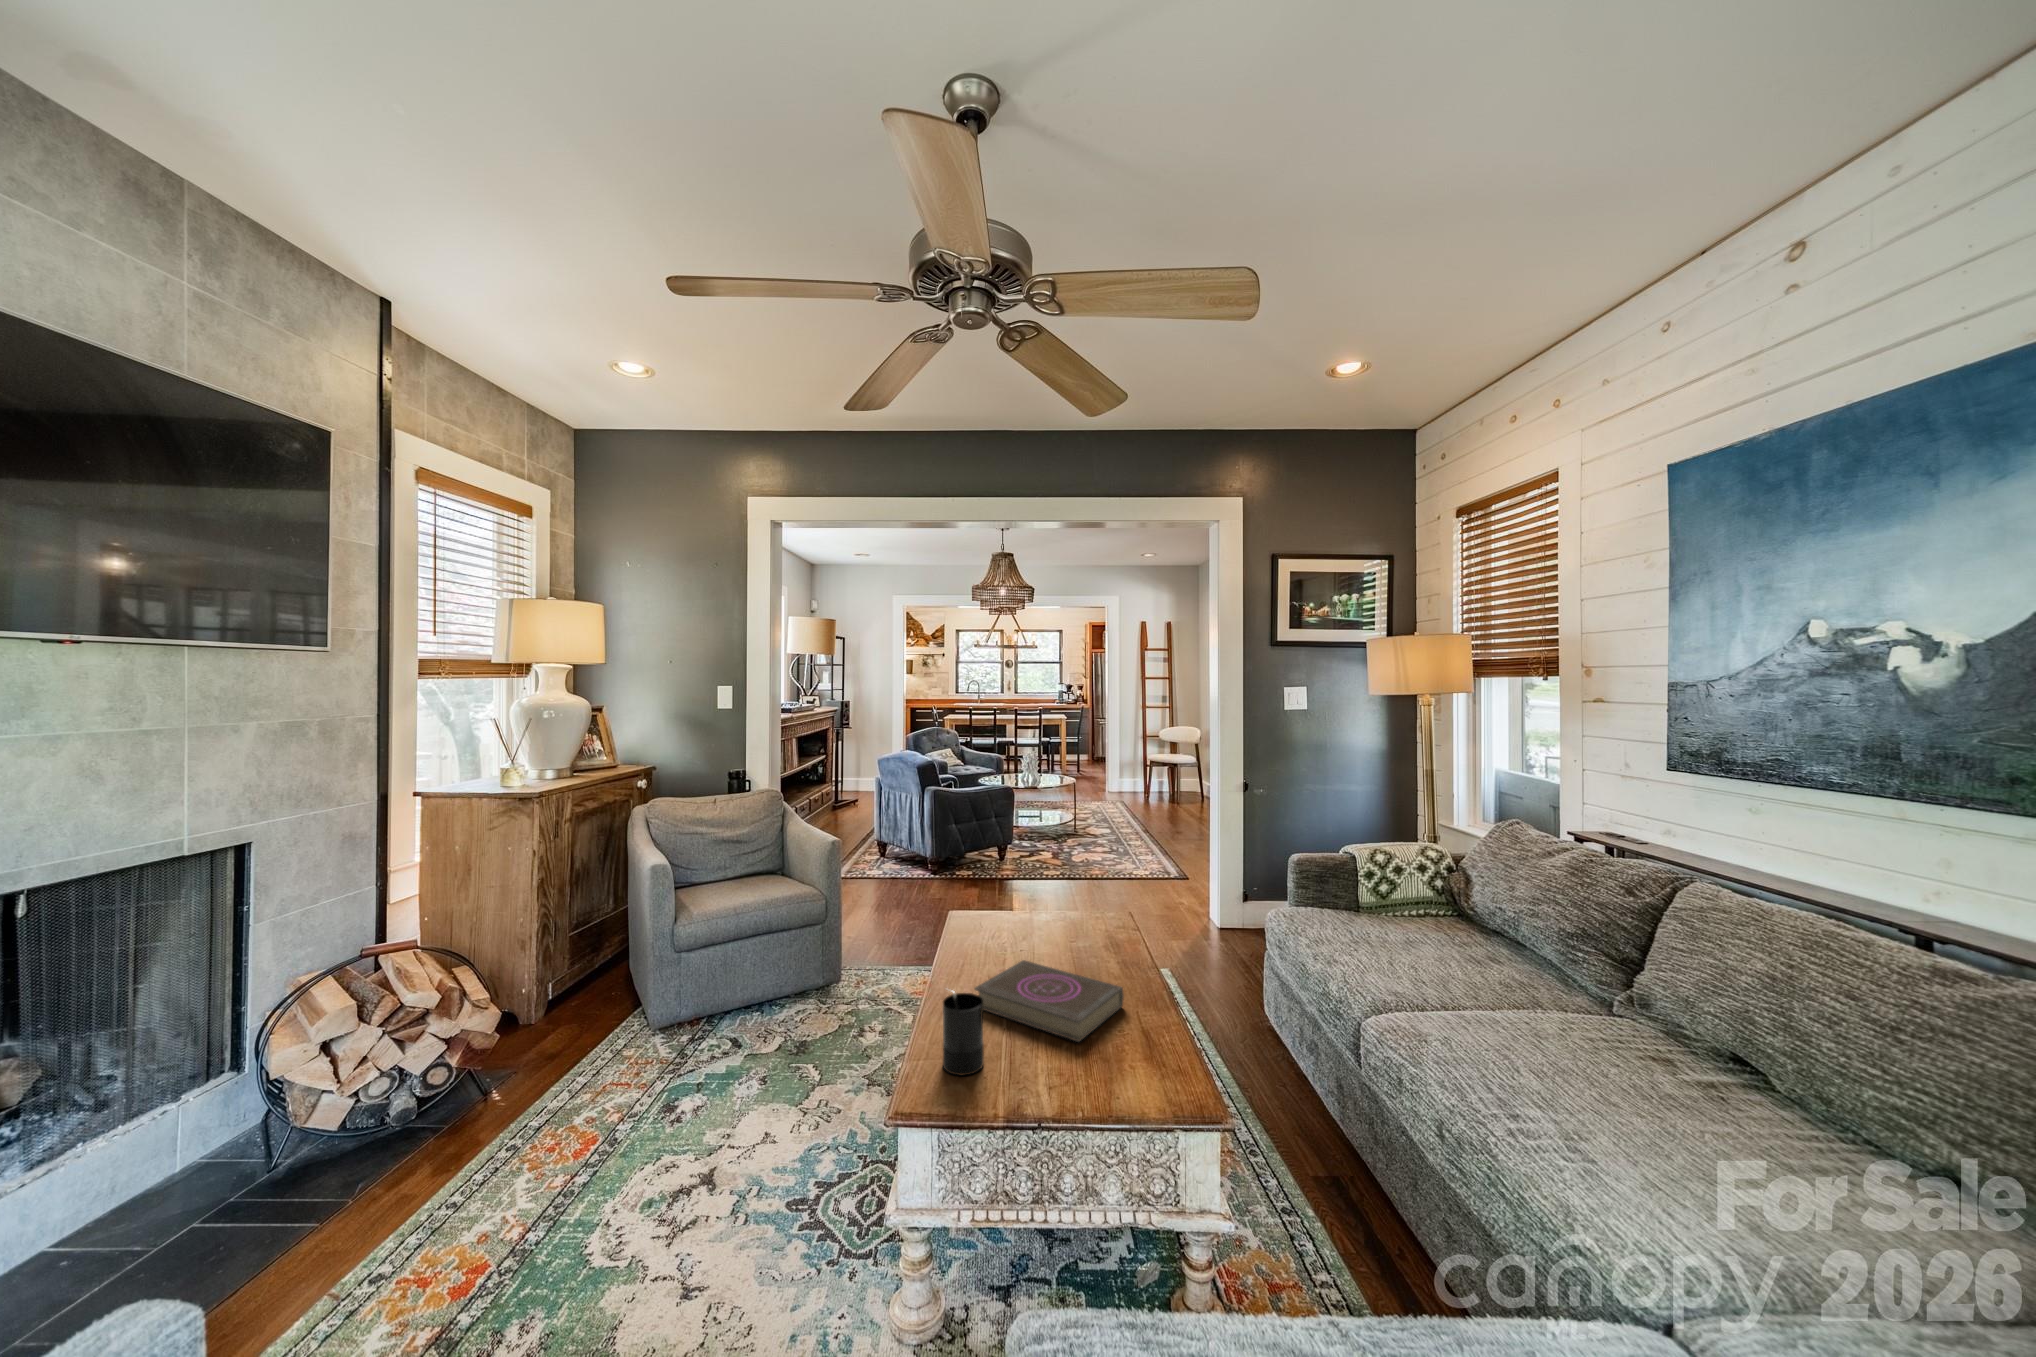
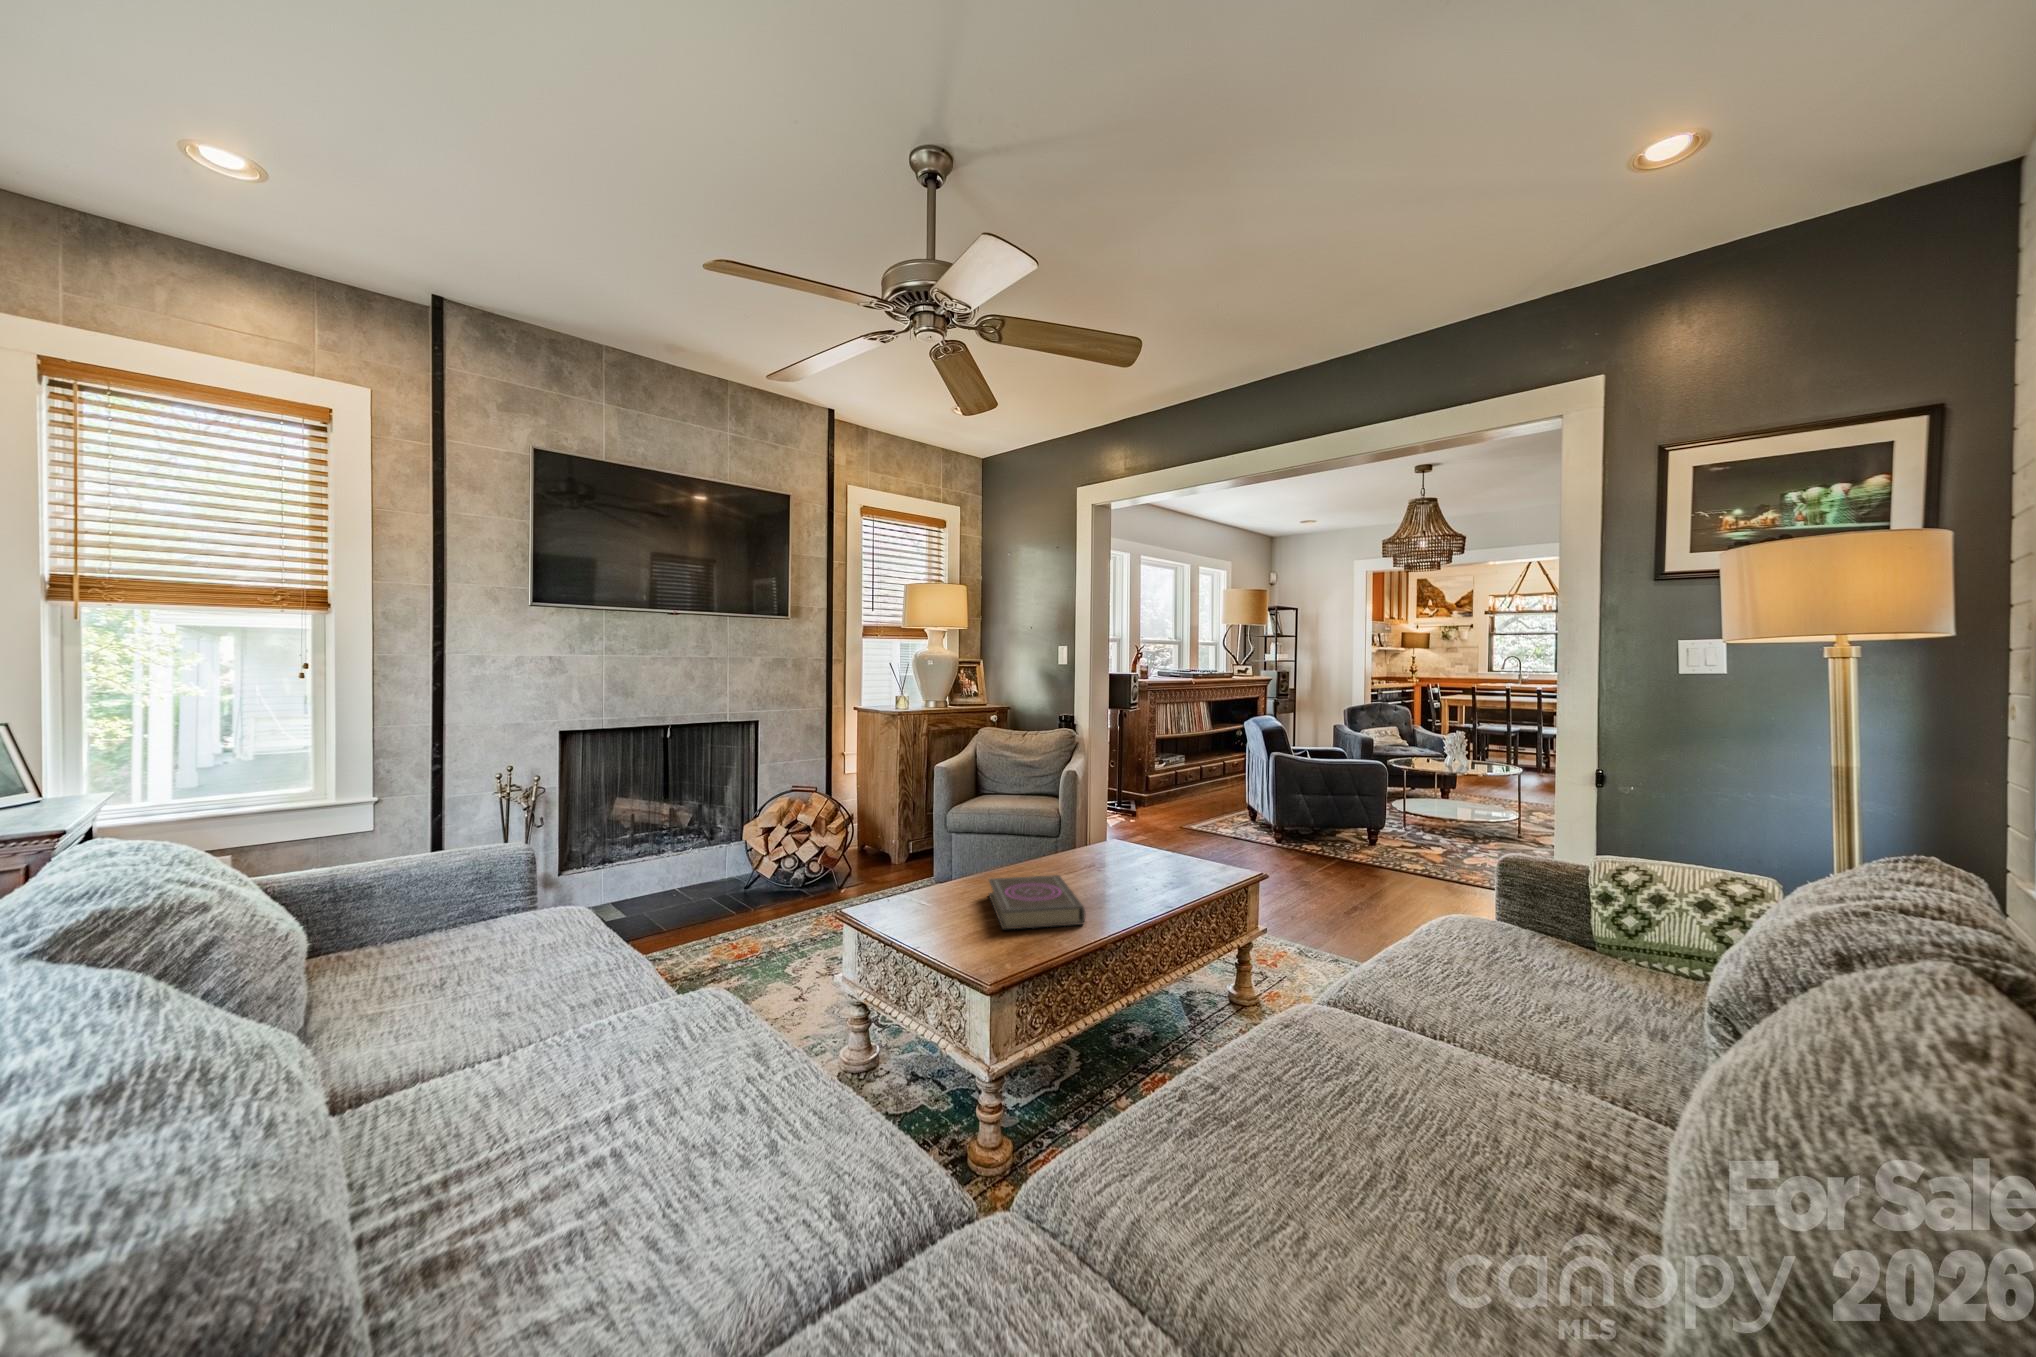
candle: present [943,990,984,1075] -> none [902,858,935,922]

